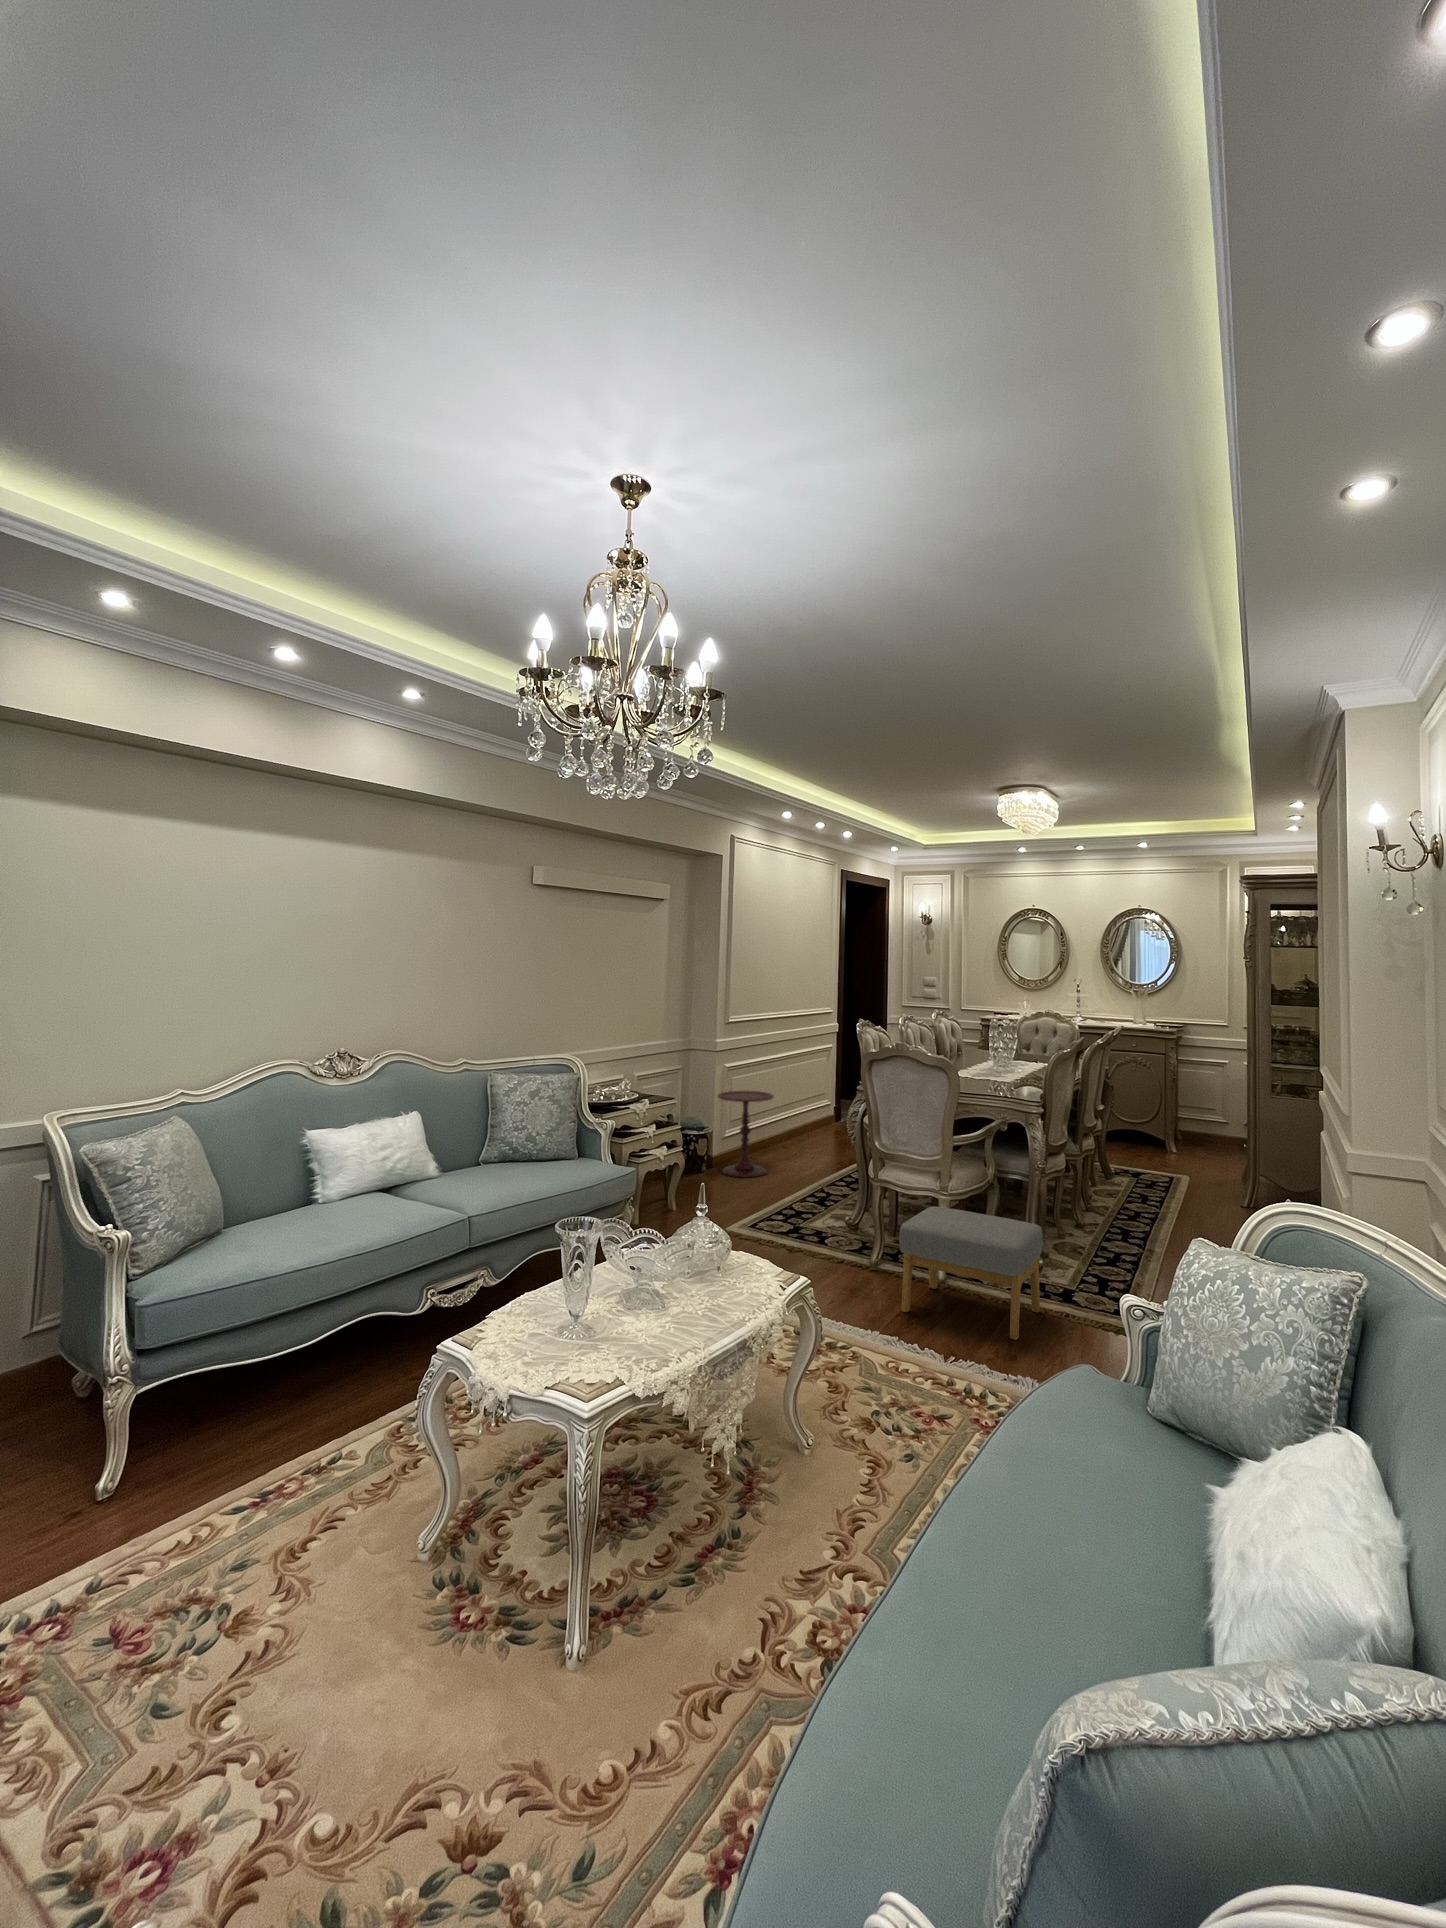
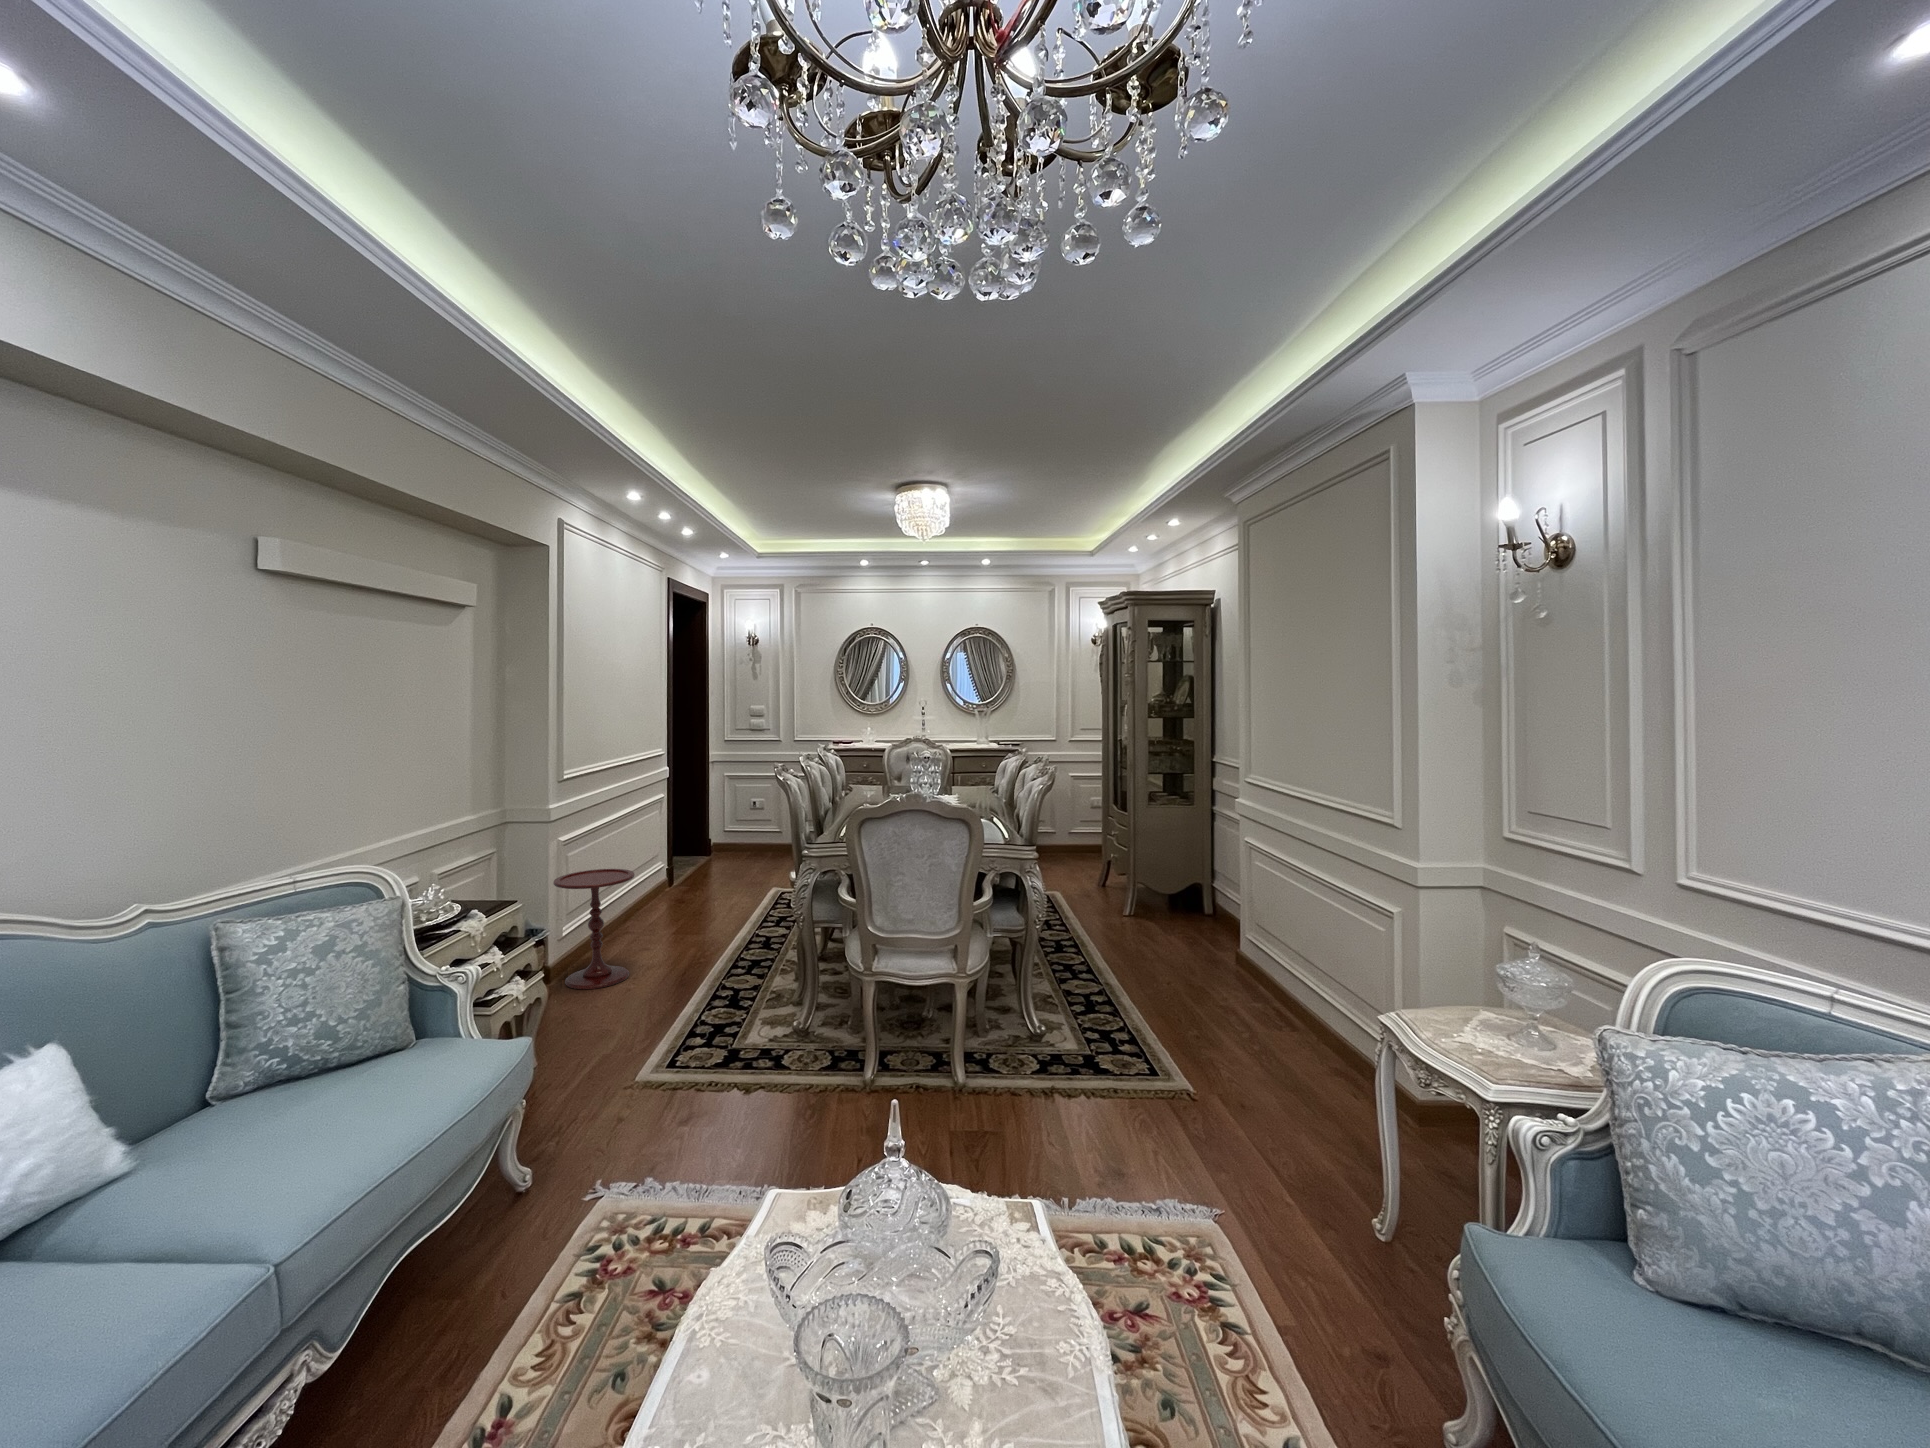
footstool: present [899,1206,1043,1340] -> none [945,994,1110,1148]

